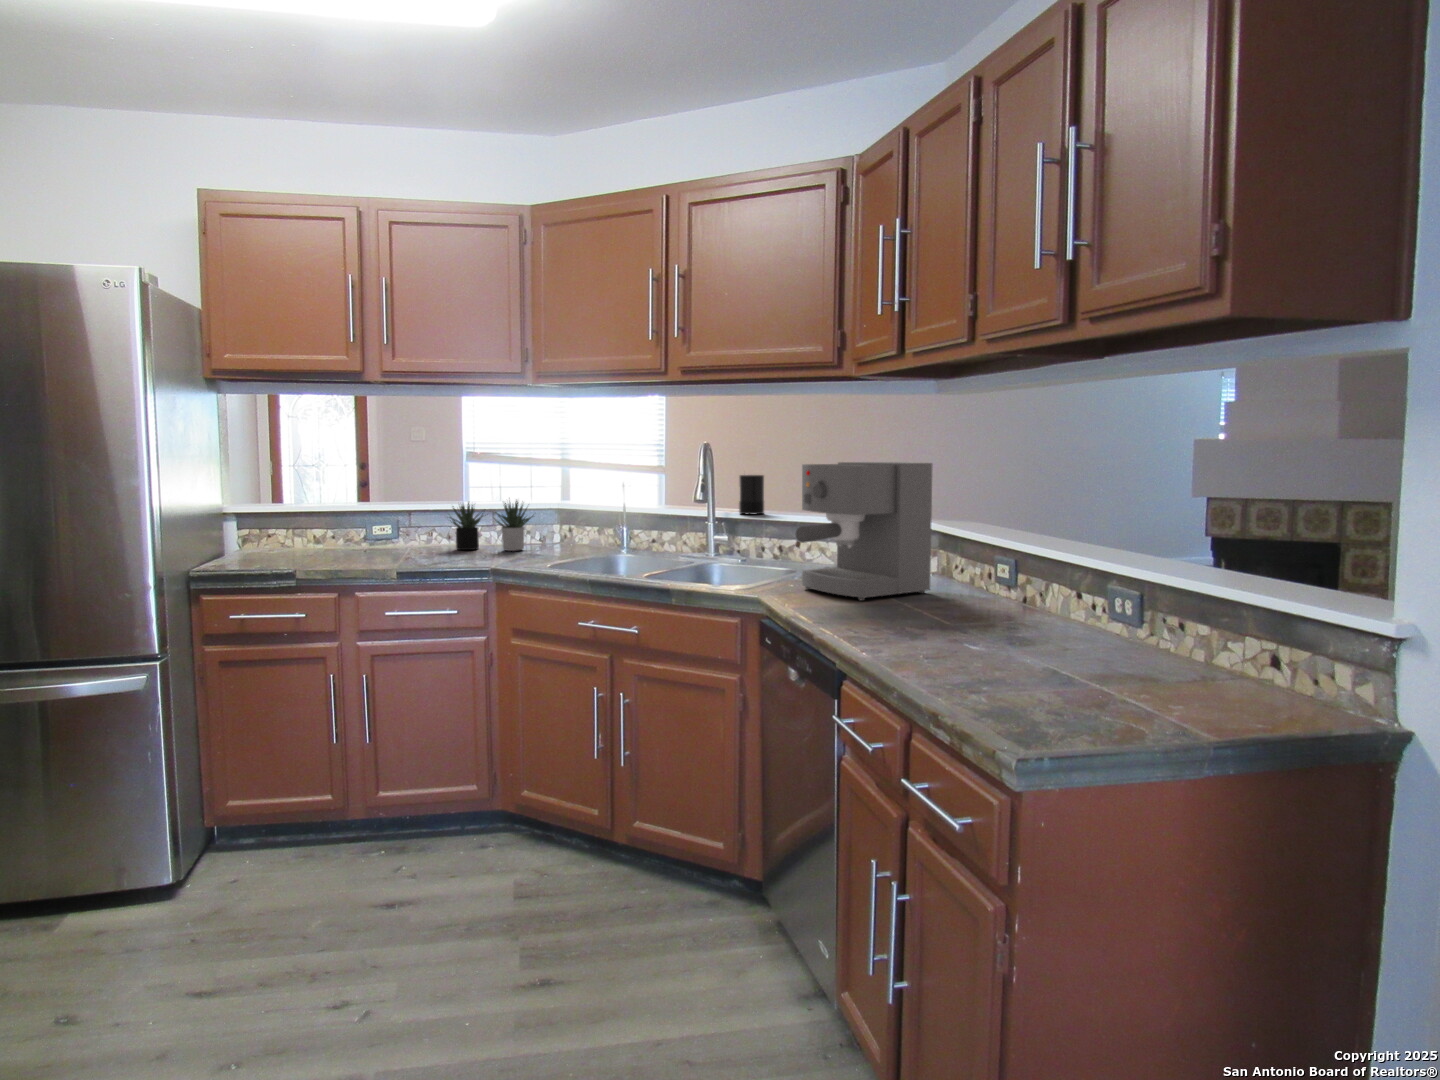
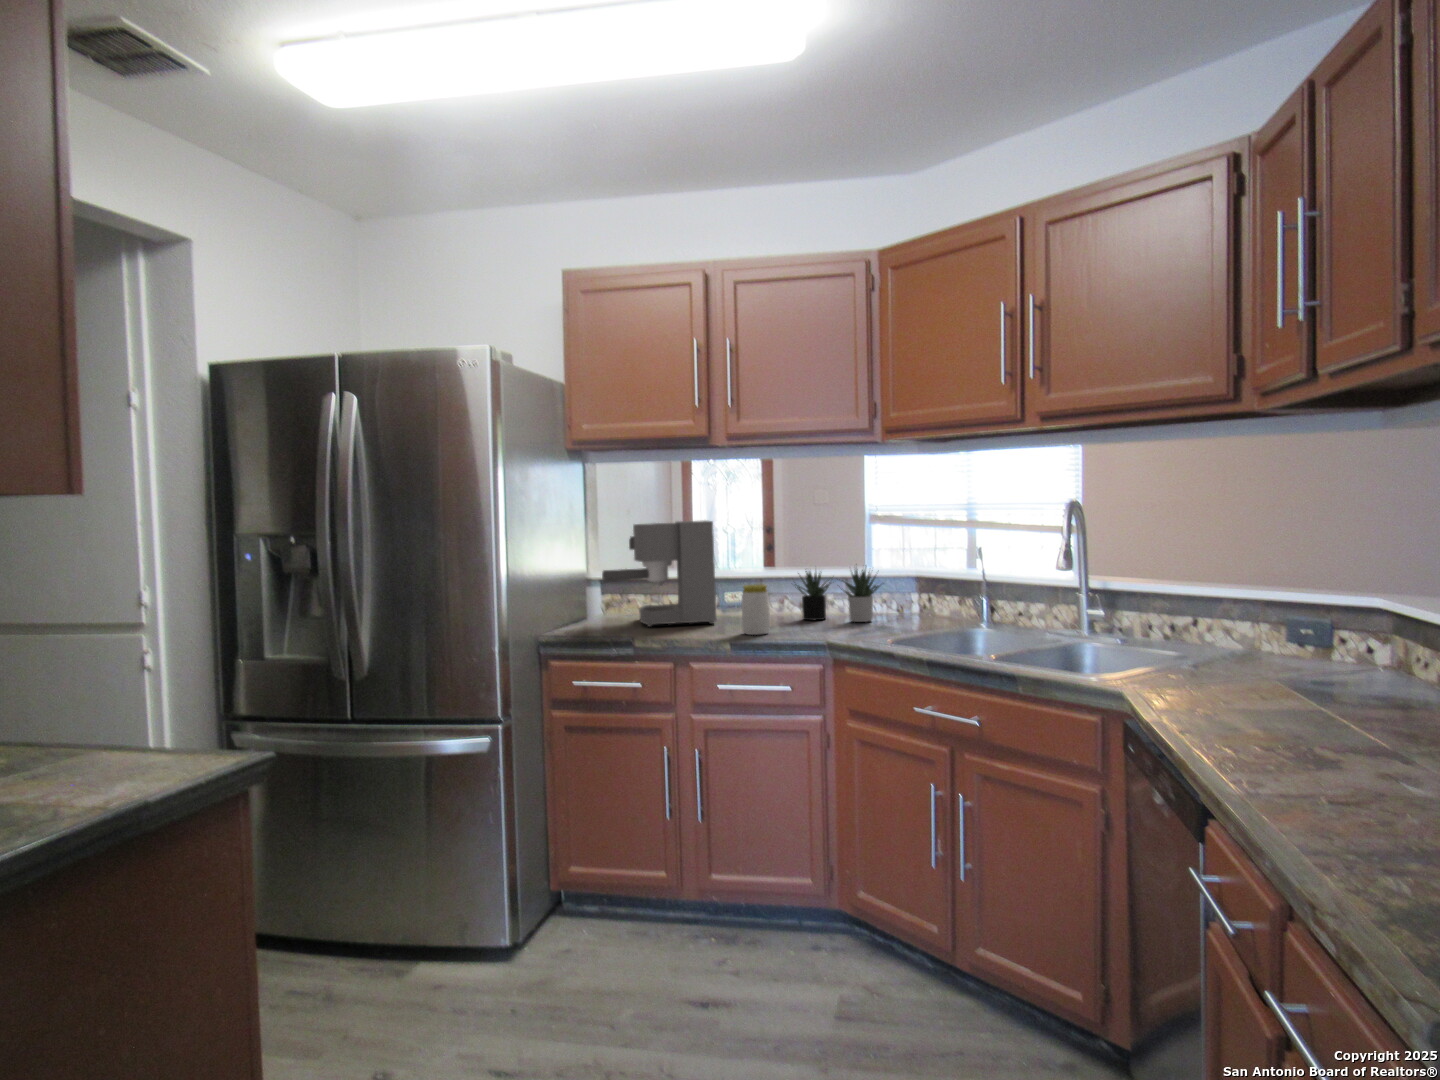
coffee maker: present [796,462,933,600] -> present [602,520,717,627]
candle: present [739,475,764,515] -> none [1120,531,1158,584]
jar: none [403,516,432,564] -> present [741,584,770,635]

